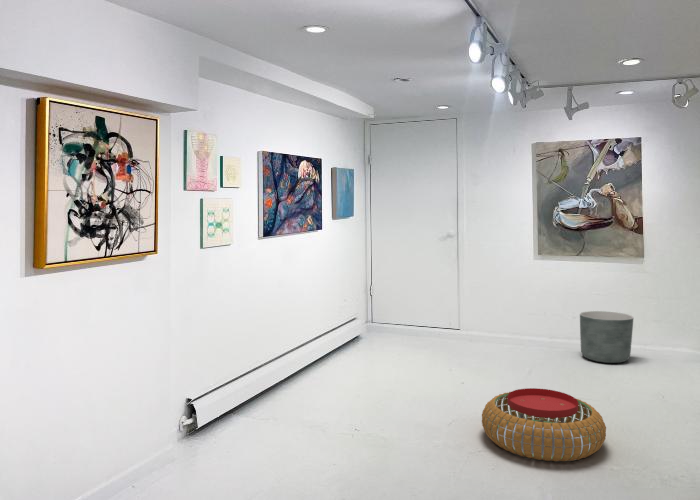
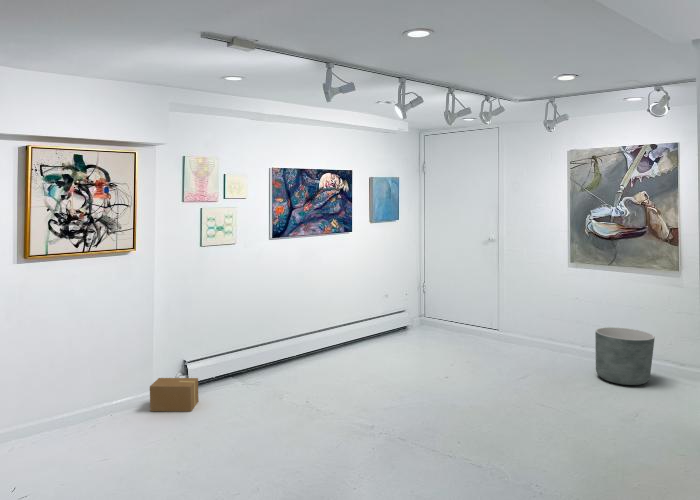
pouf: present [482,388,606,461] -> none [384,392,498,466]
cardboard box: none [178,416,237,469] -> present [150,378,199,411]

